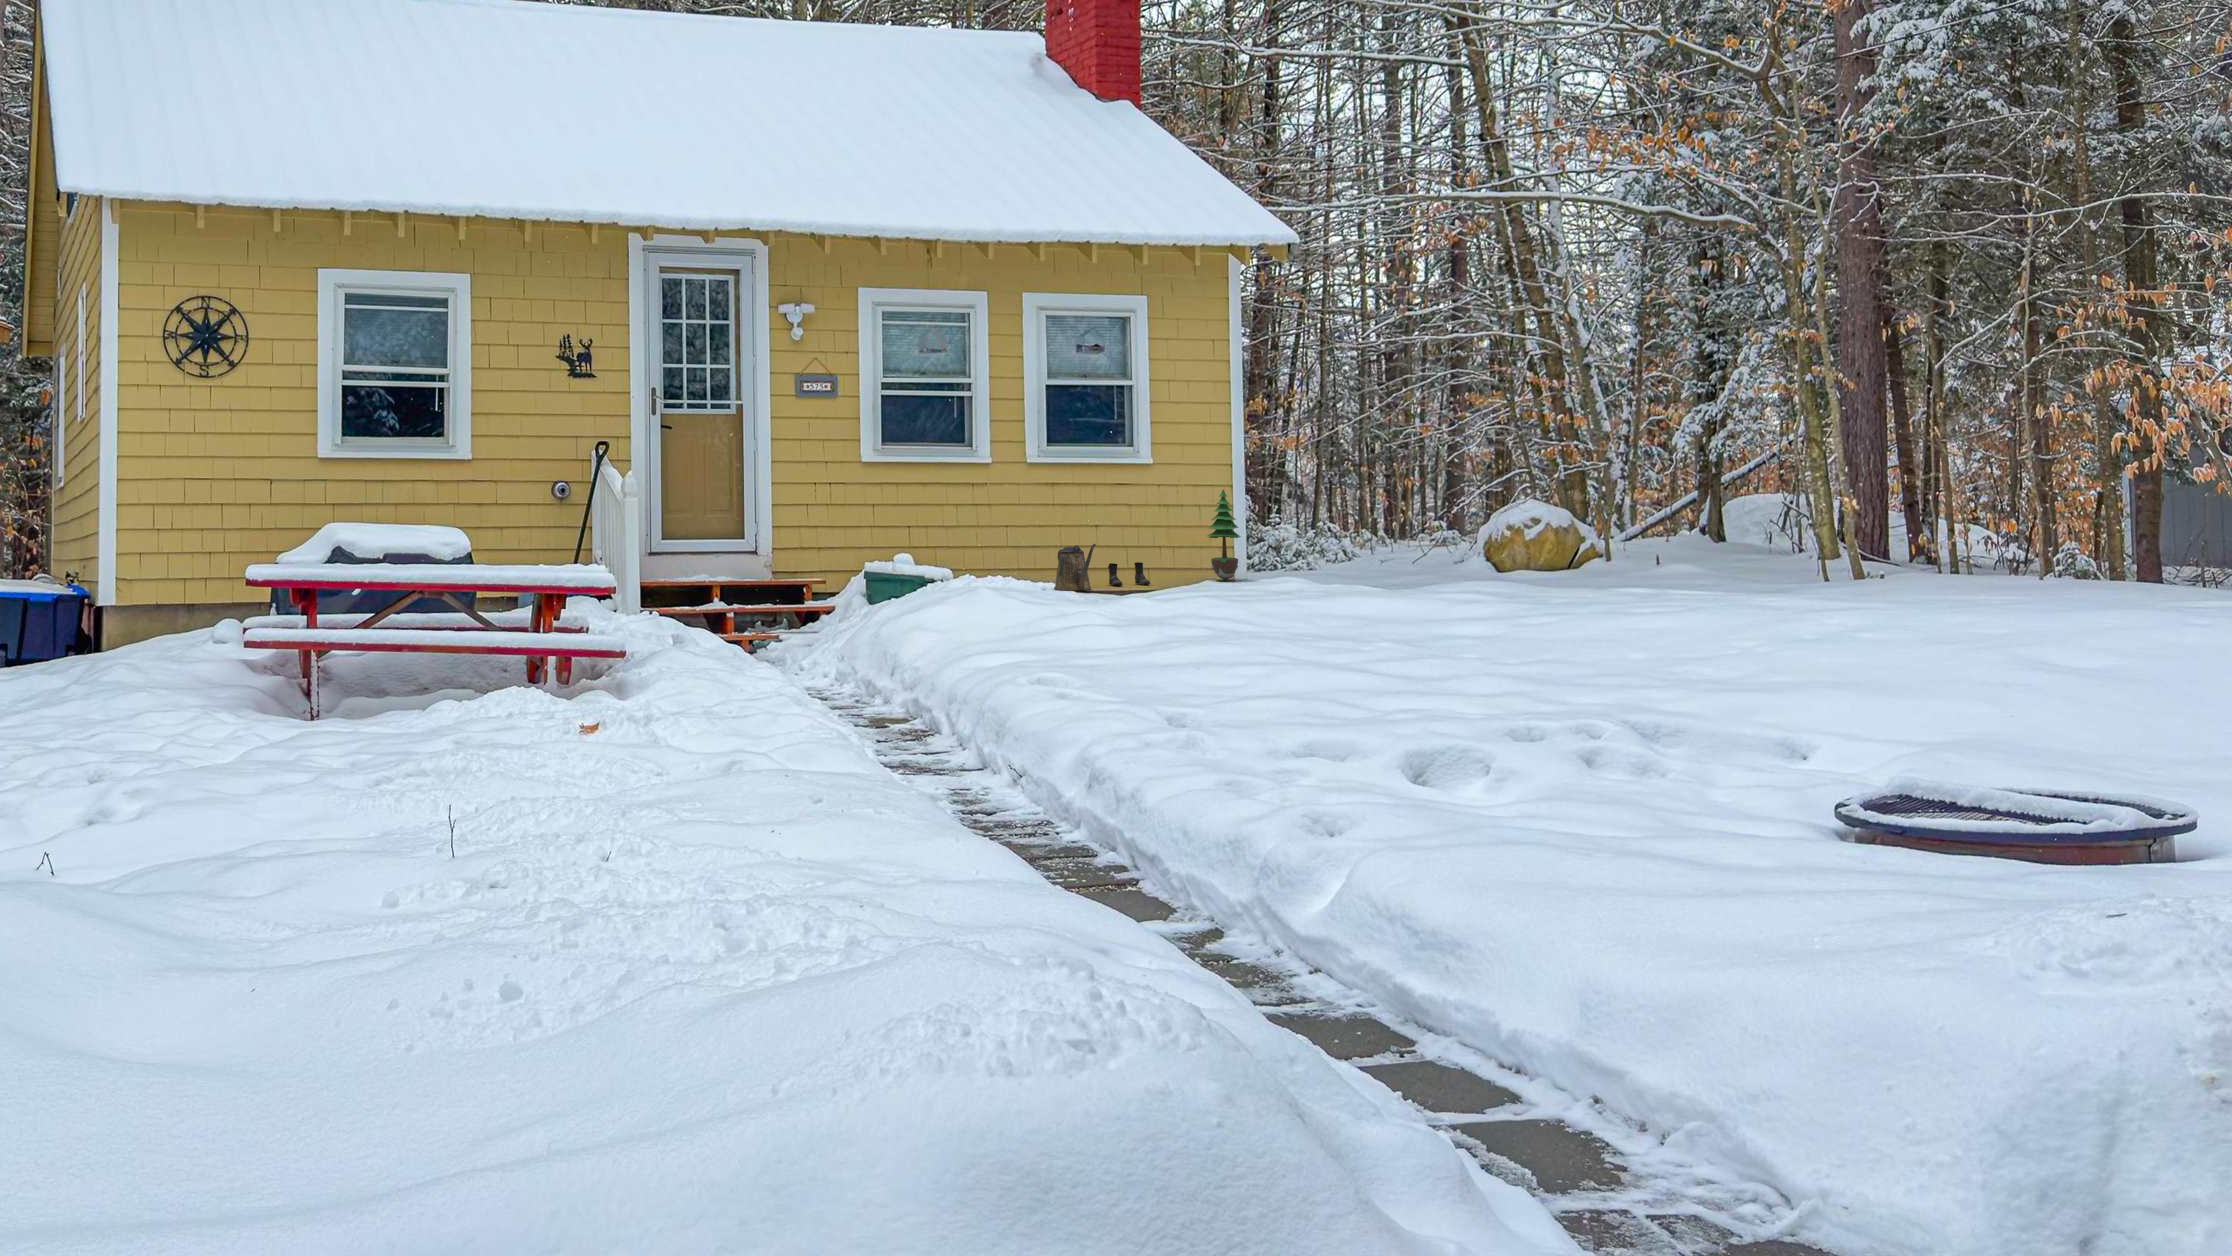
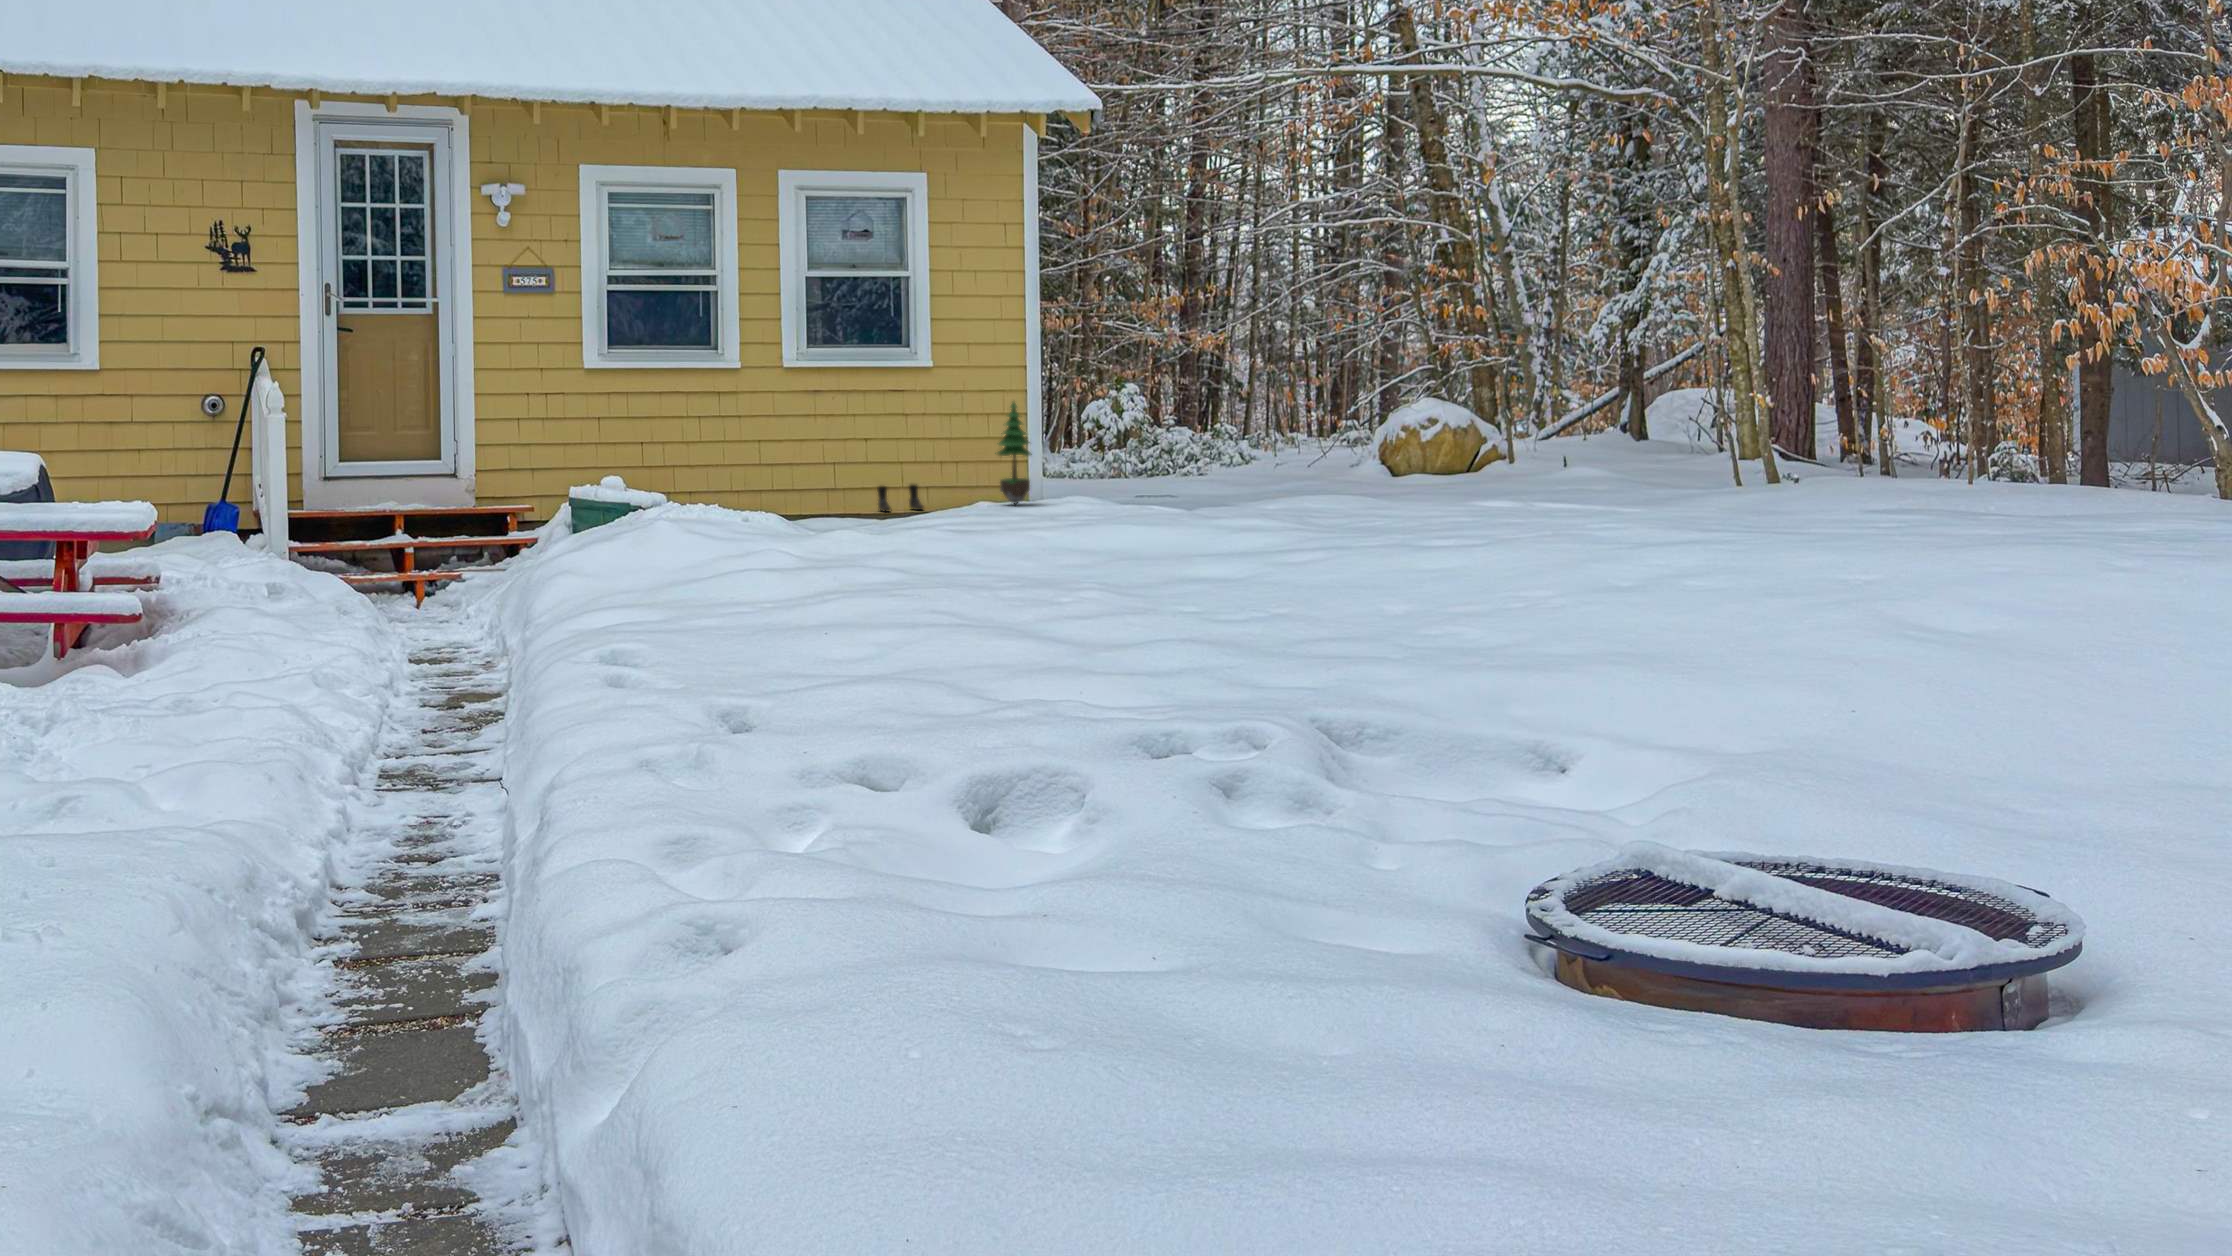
watering can: present [1054,544,1096,590] -> none [809,463,852,518]

